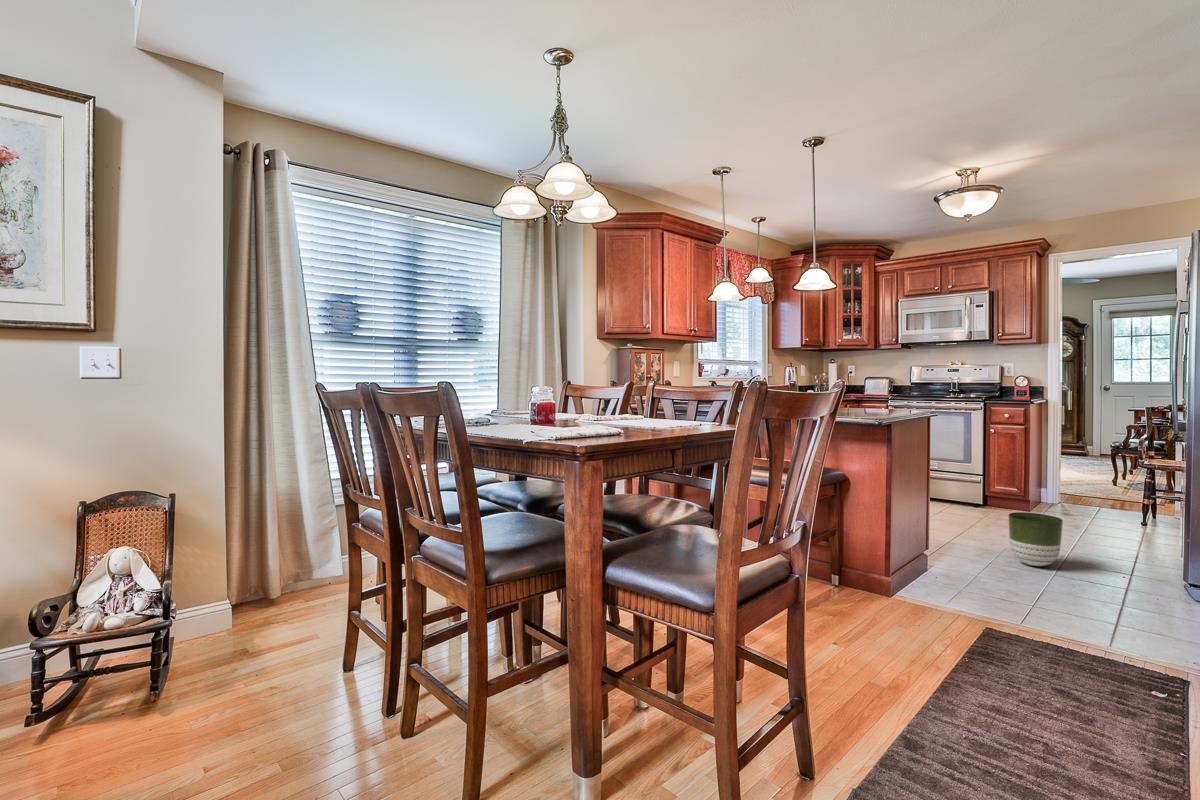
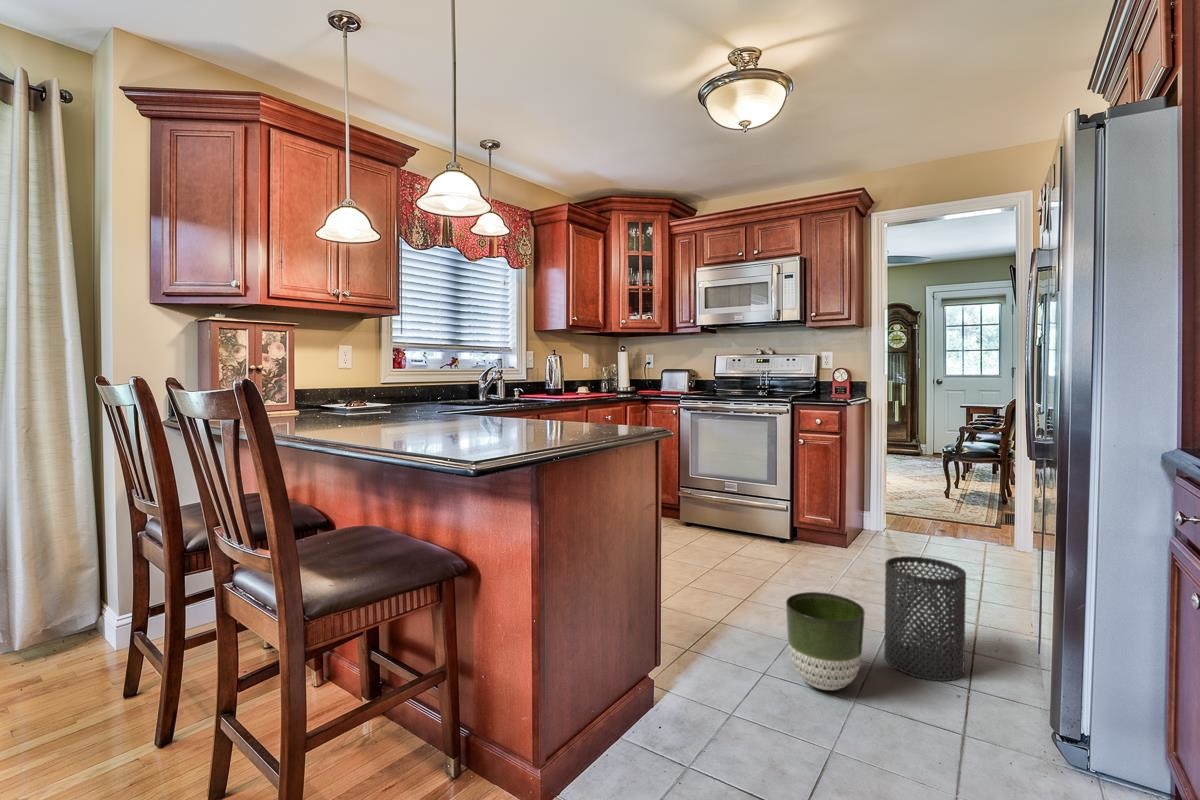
trash can: none [1073,496,1132,568] -> present [884,556,966,681]

